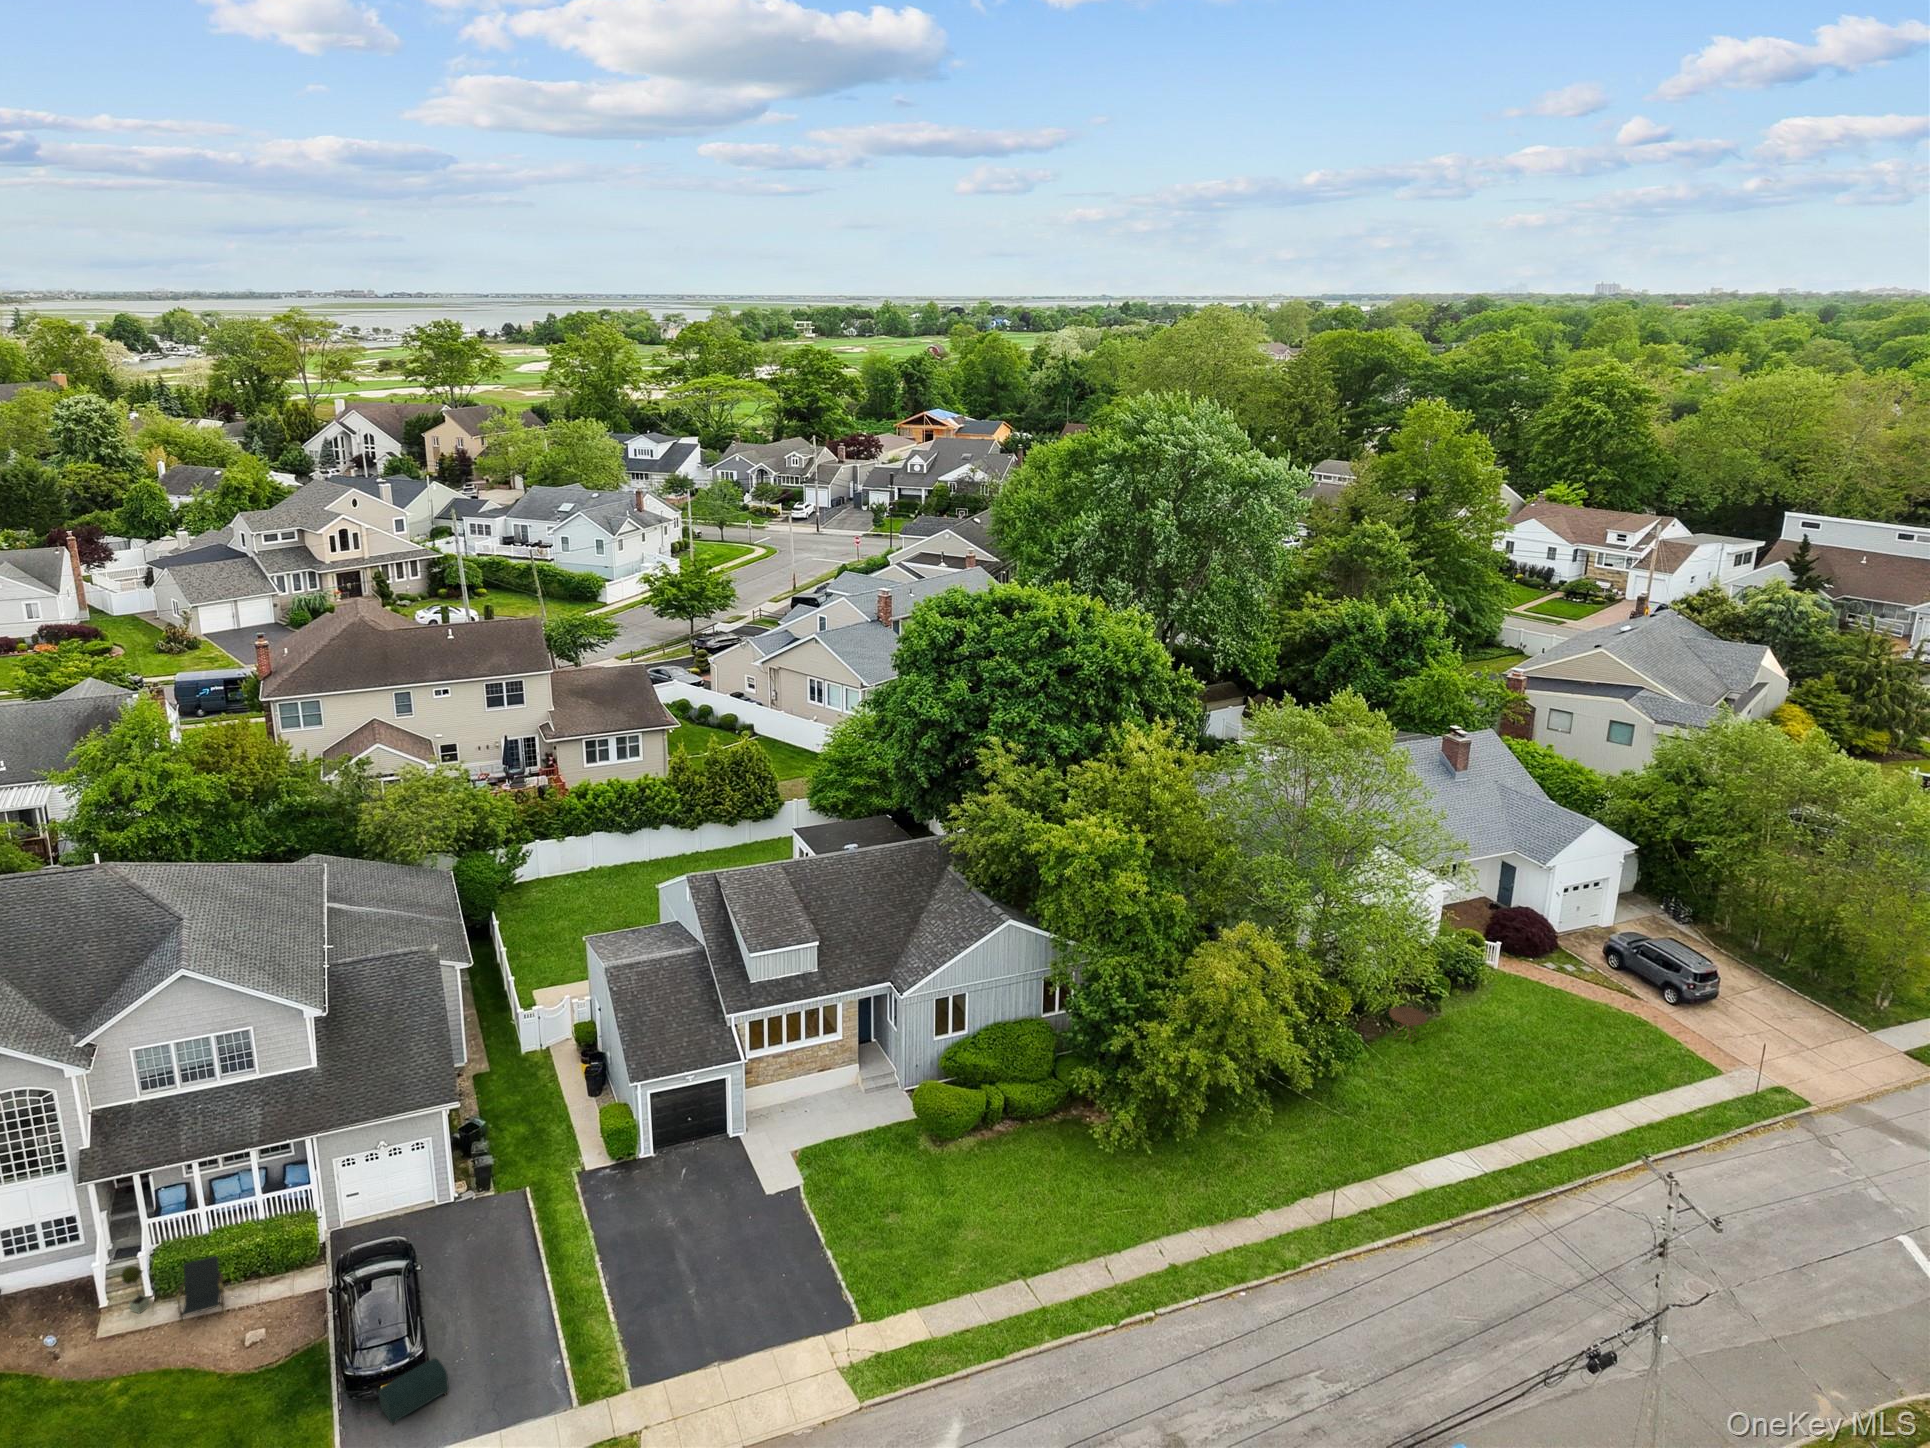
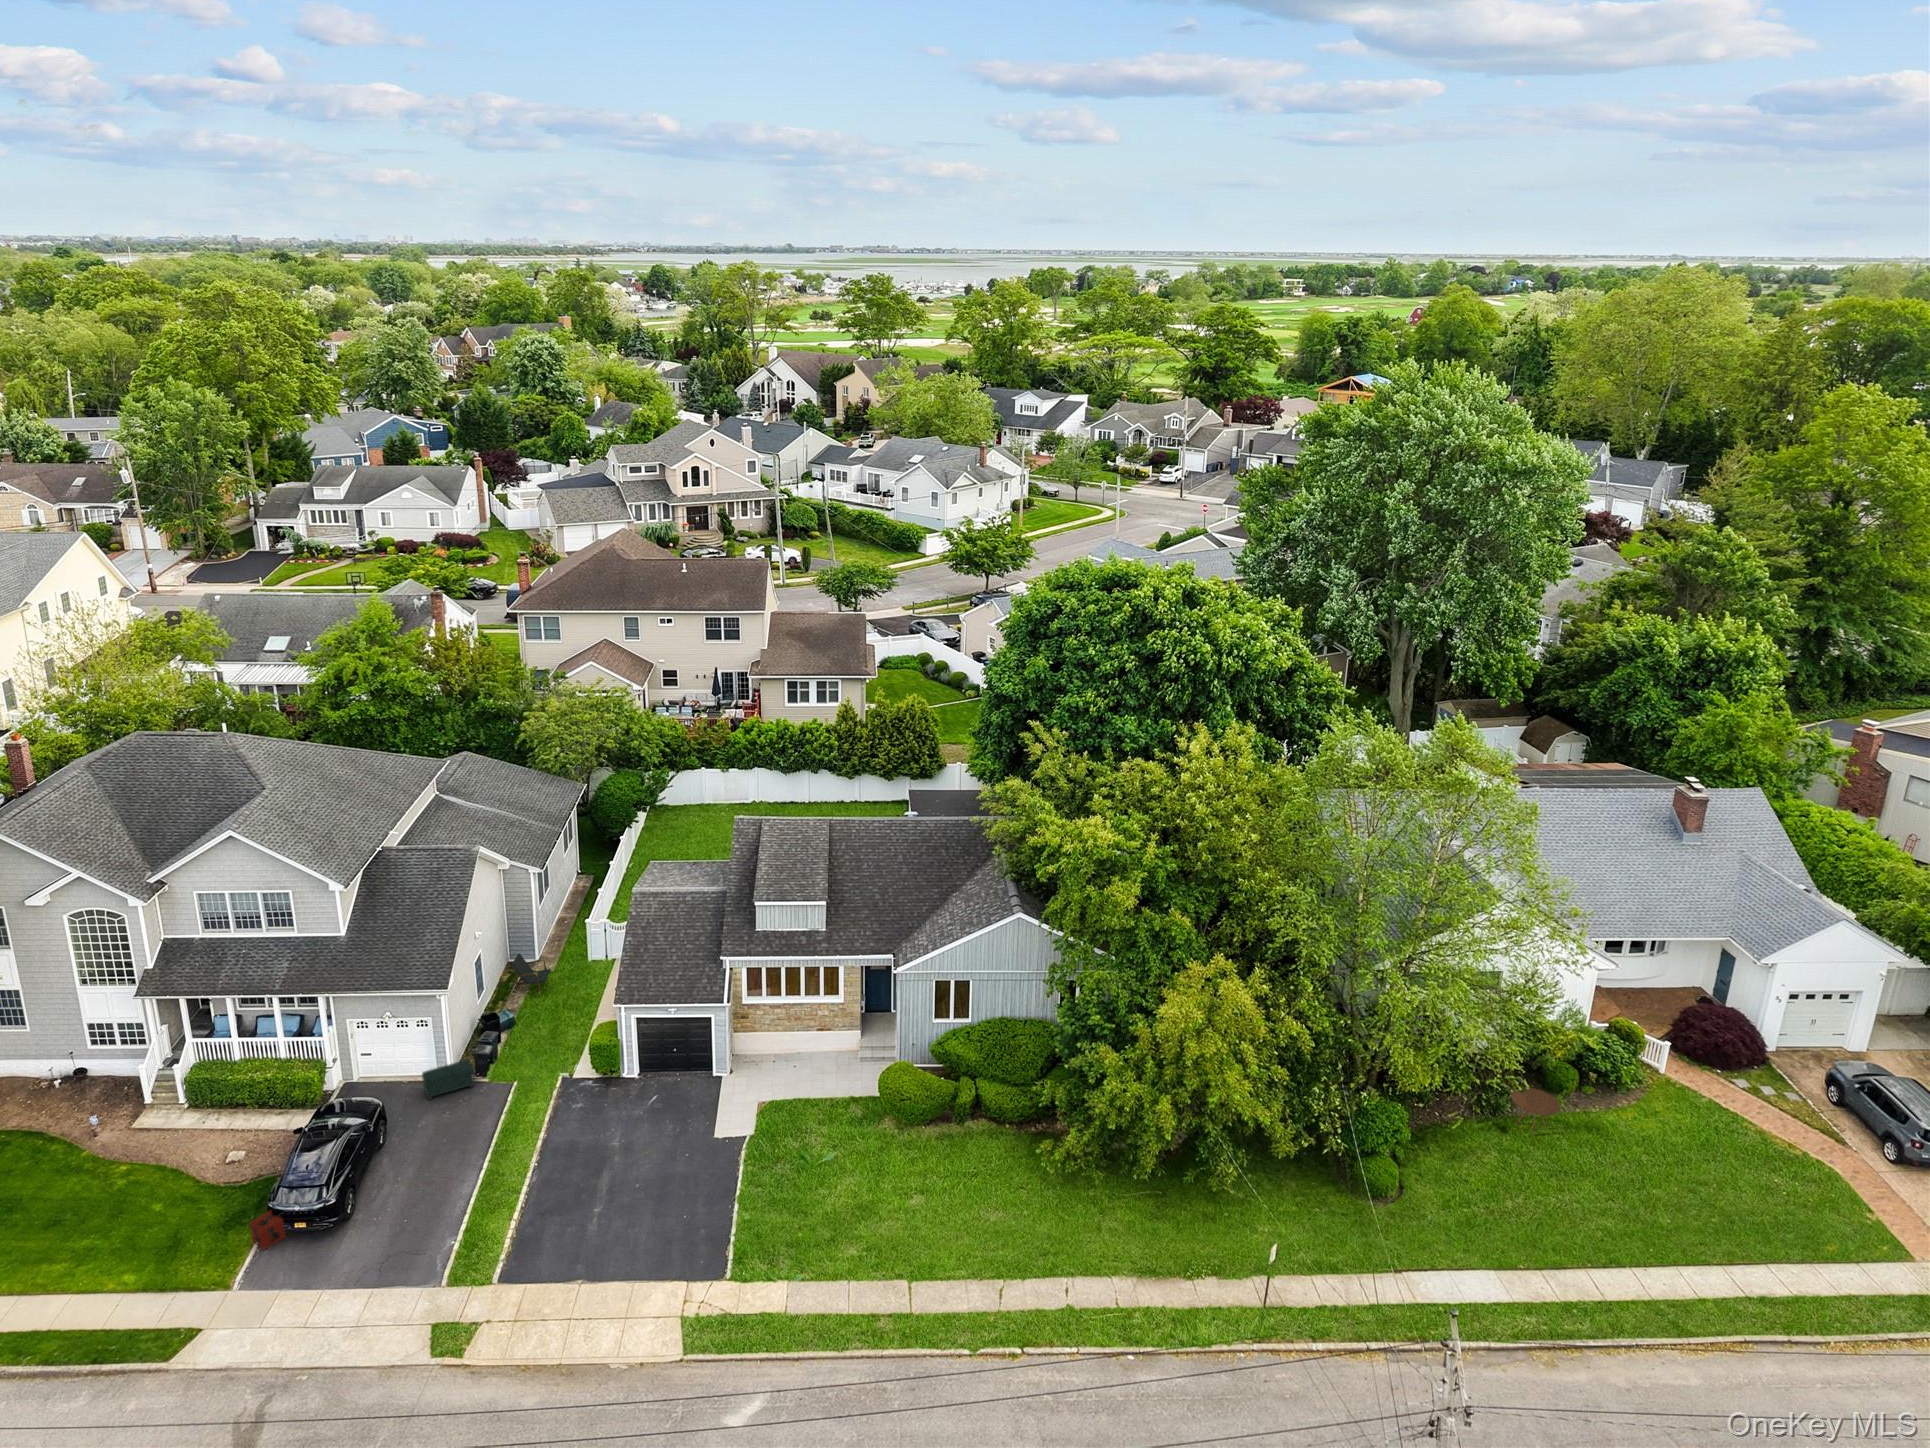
lounge chair: present [176,1256,225,1325] -> present [512,954,551,994]
potted tree: present [121,1266,151,1313] -> none [159,1074,184,1117]
bench: present [379,1358,449,1425] -> present [422,1060,474,1100]
storage box: none [333,1380,373,1424] -> present [250,1210,285,1249]

